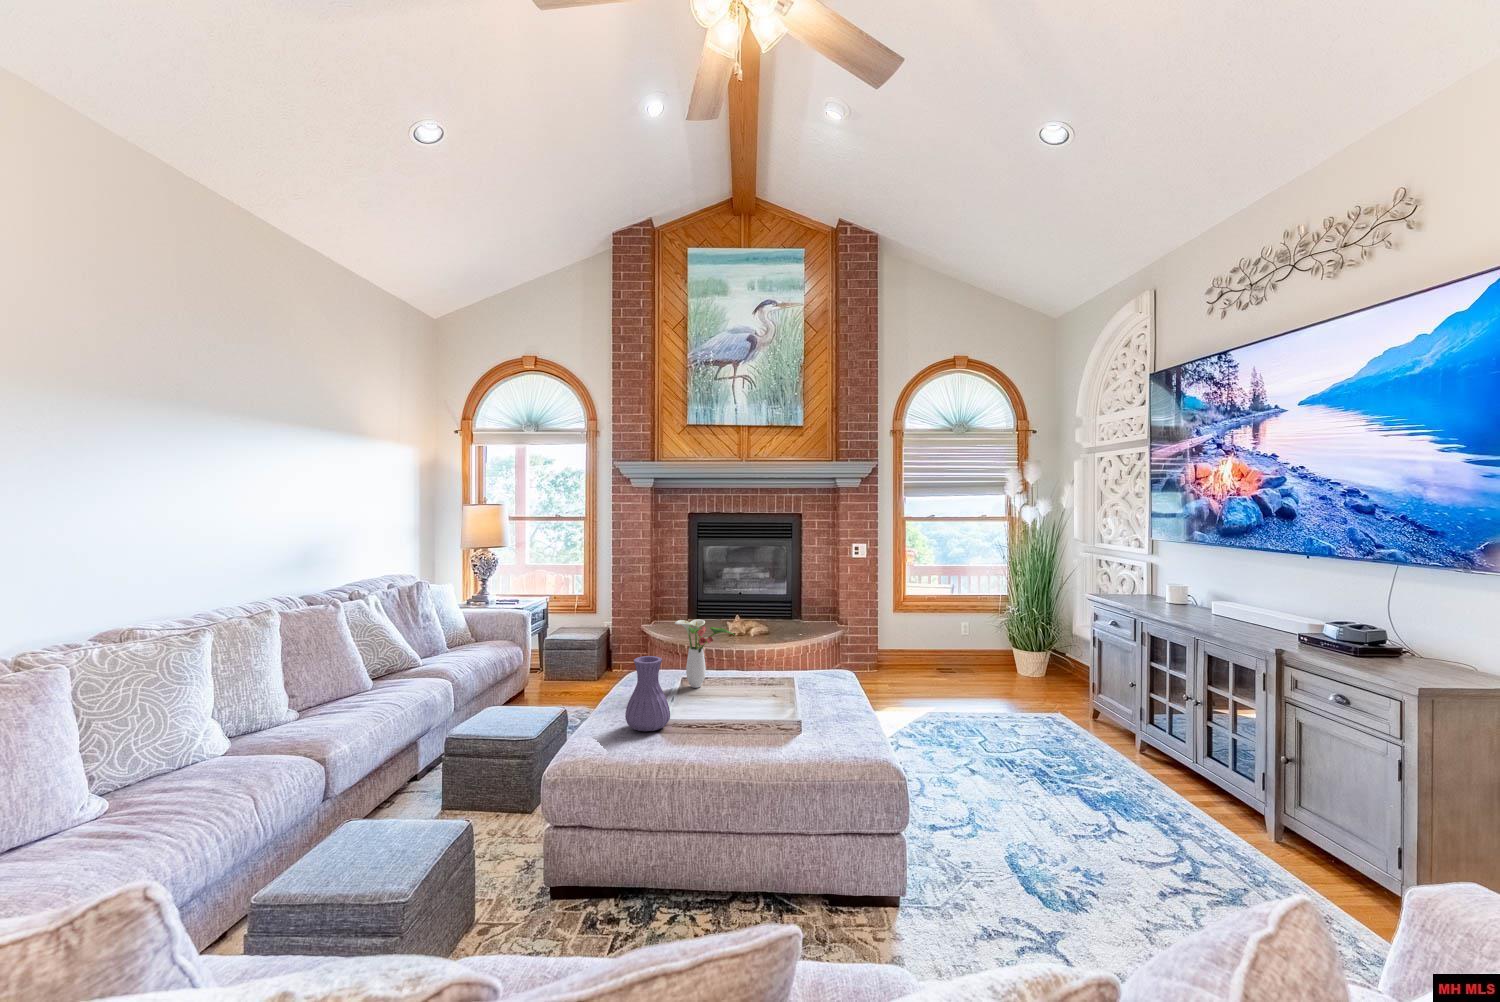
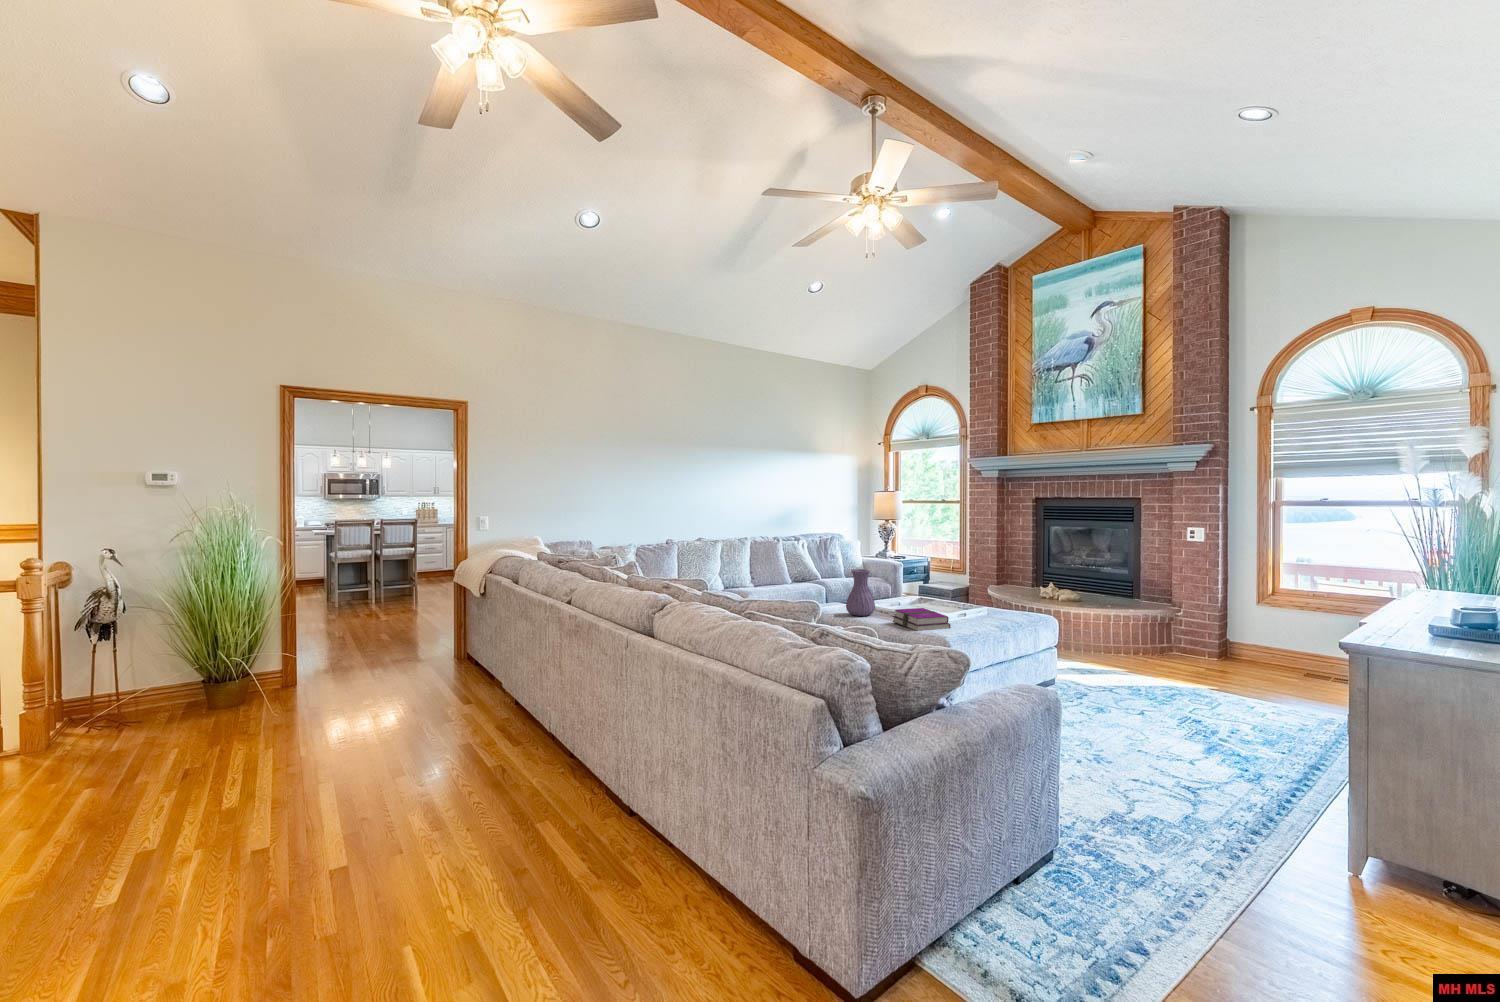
flower arrangement: present [675,619,734,688] -> none [915,558,958,607]
hardback book: none [723,701,804,743] -> present [893,608,950,631]

